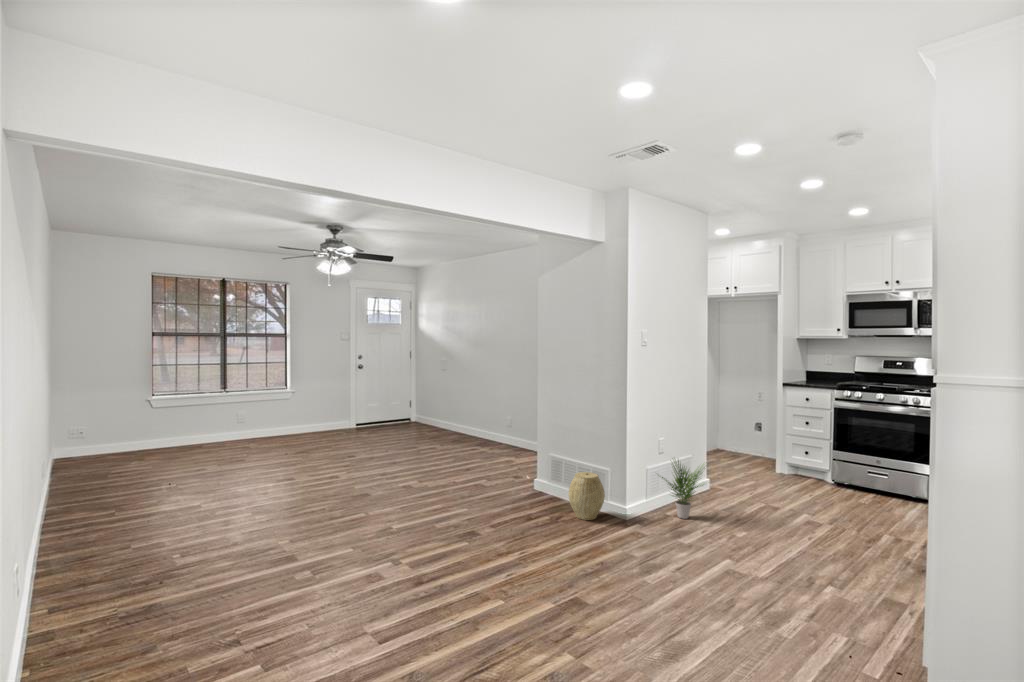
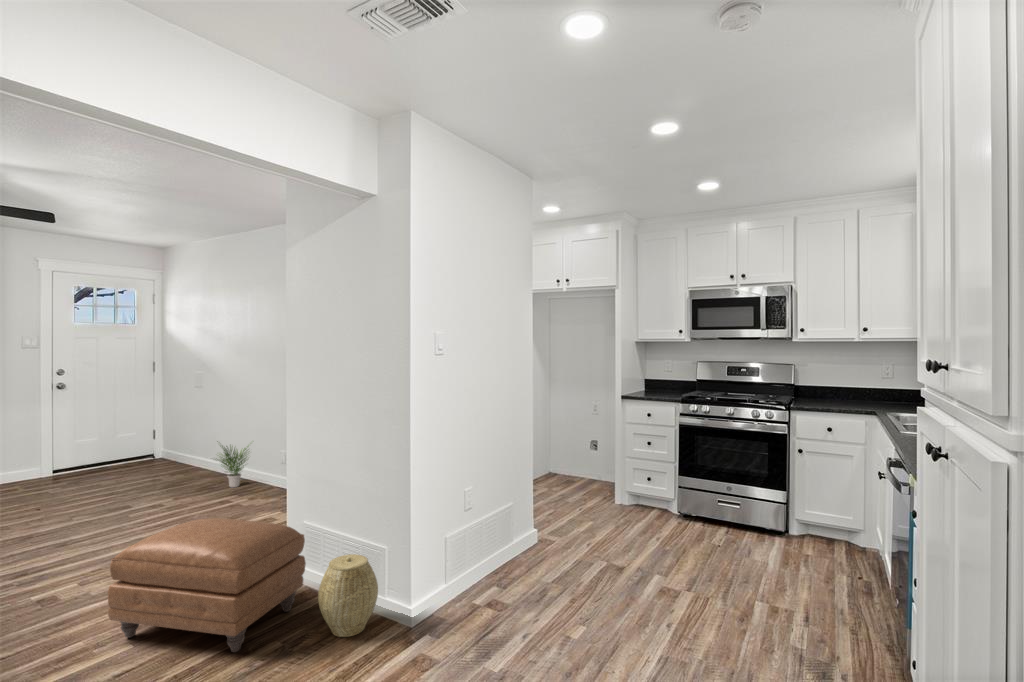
ottoman: none [452,446,556,519] -> present [108,518,306,652]
potted plant: present [662,461,704,519] -> present [217,446,247,487]

